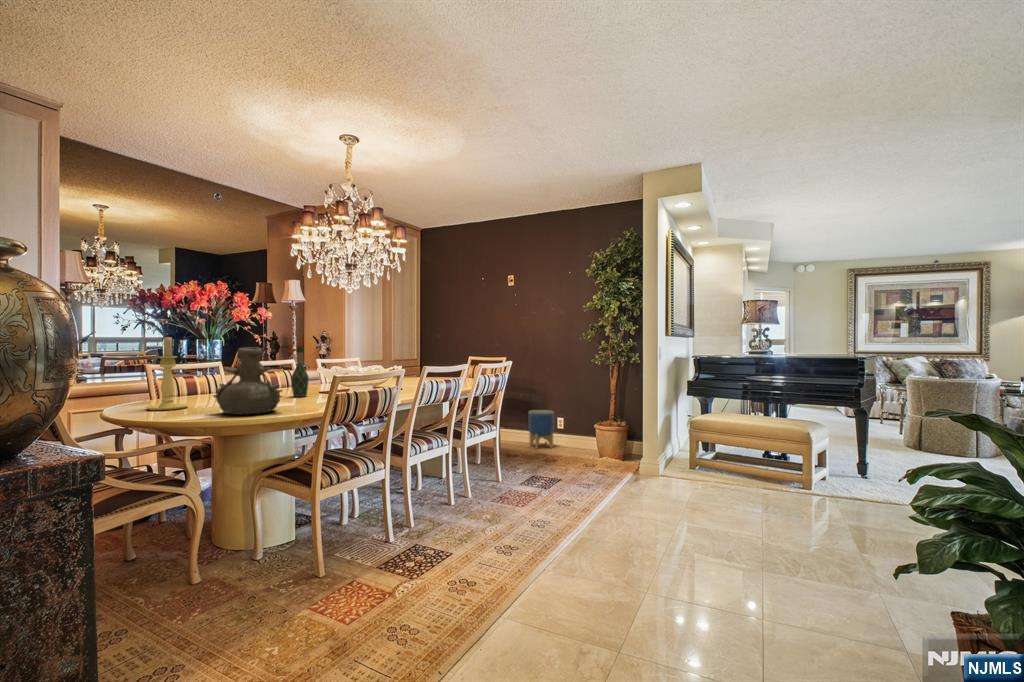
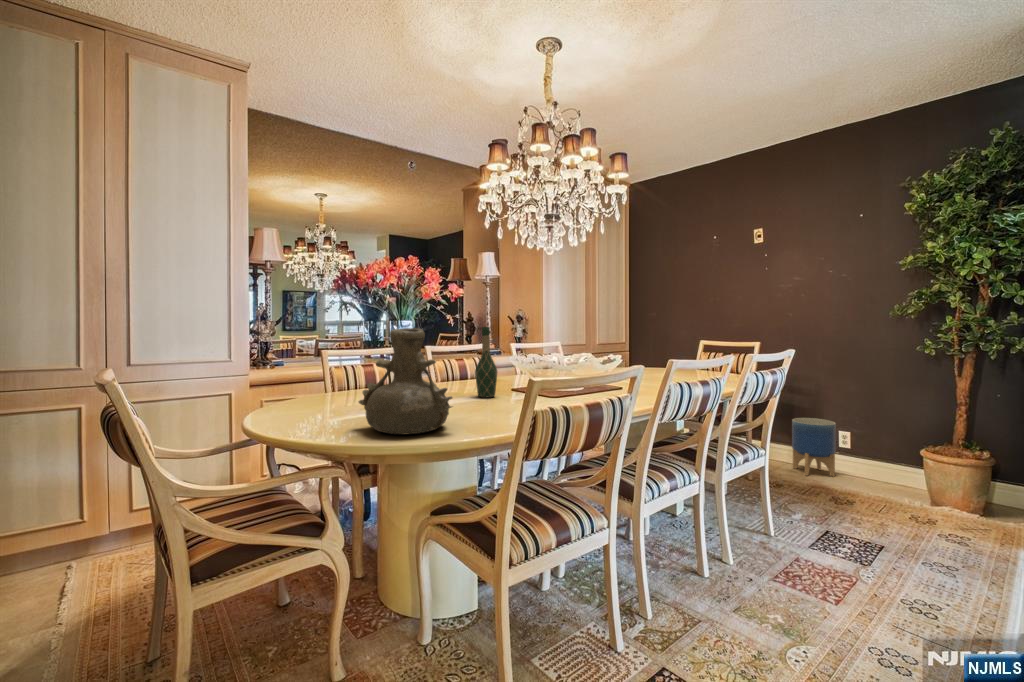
candle holder: present [146,337,188,410] -> none [294,313,346,415]

